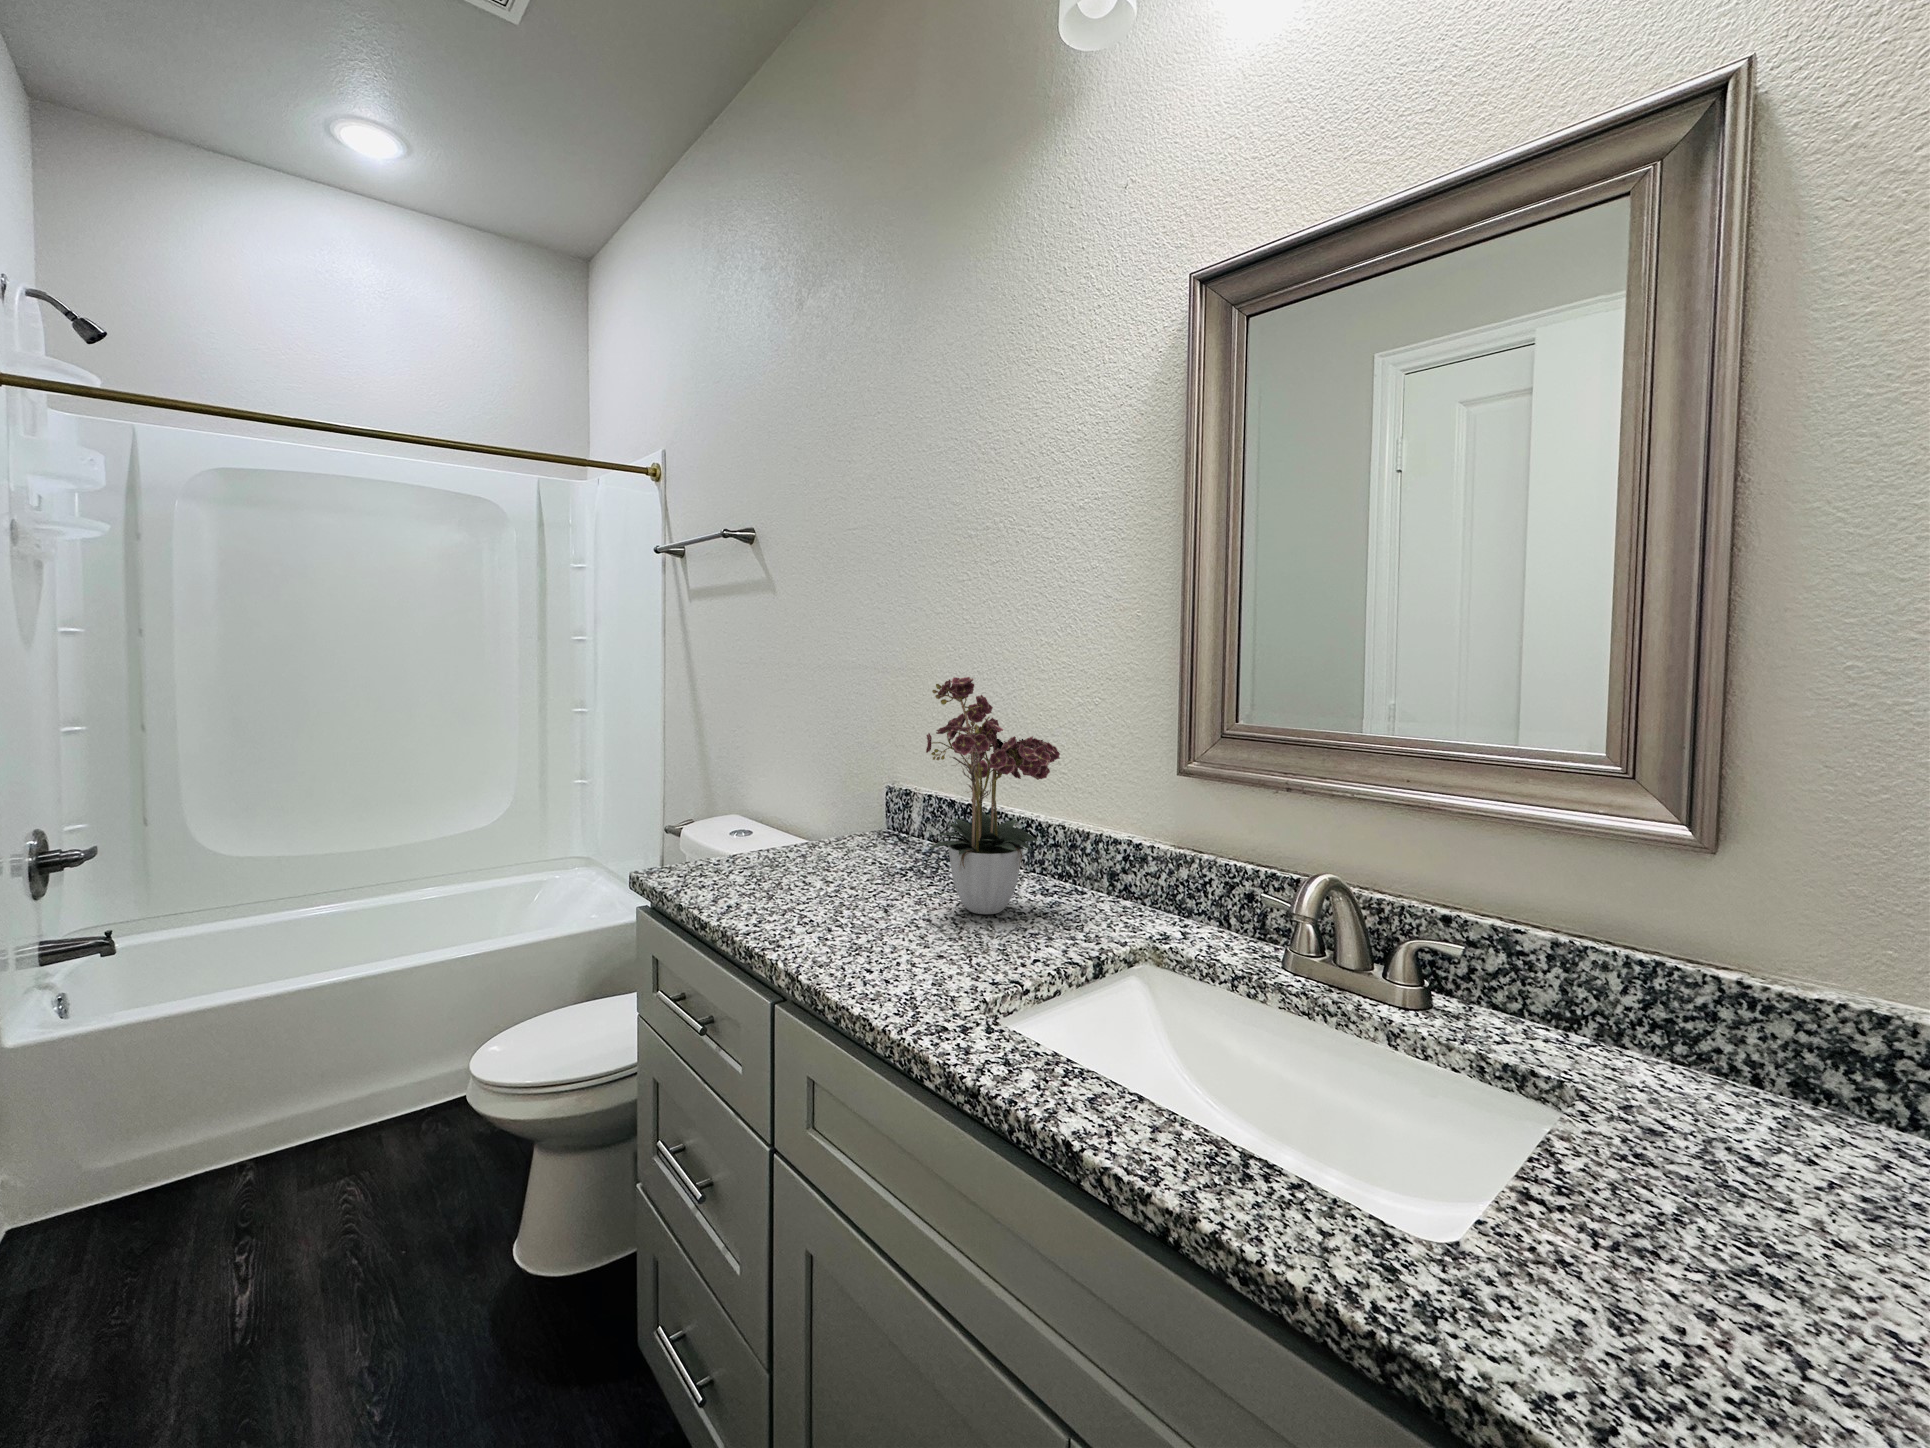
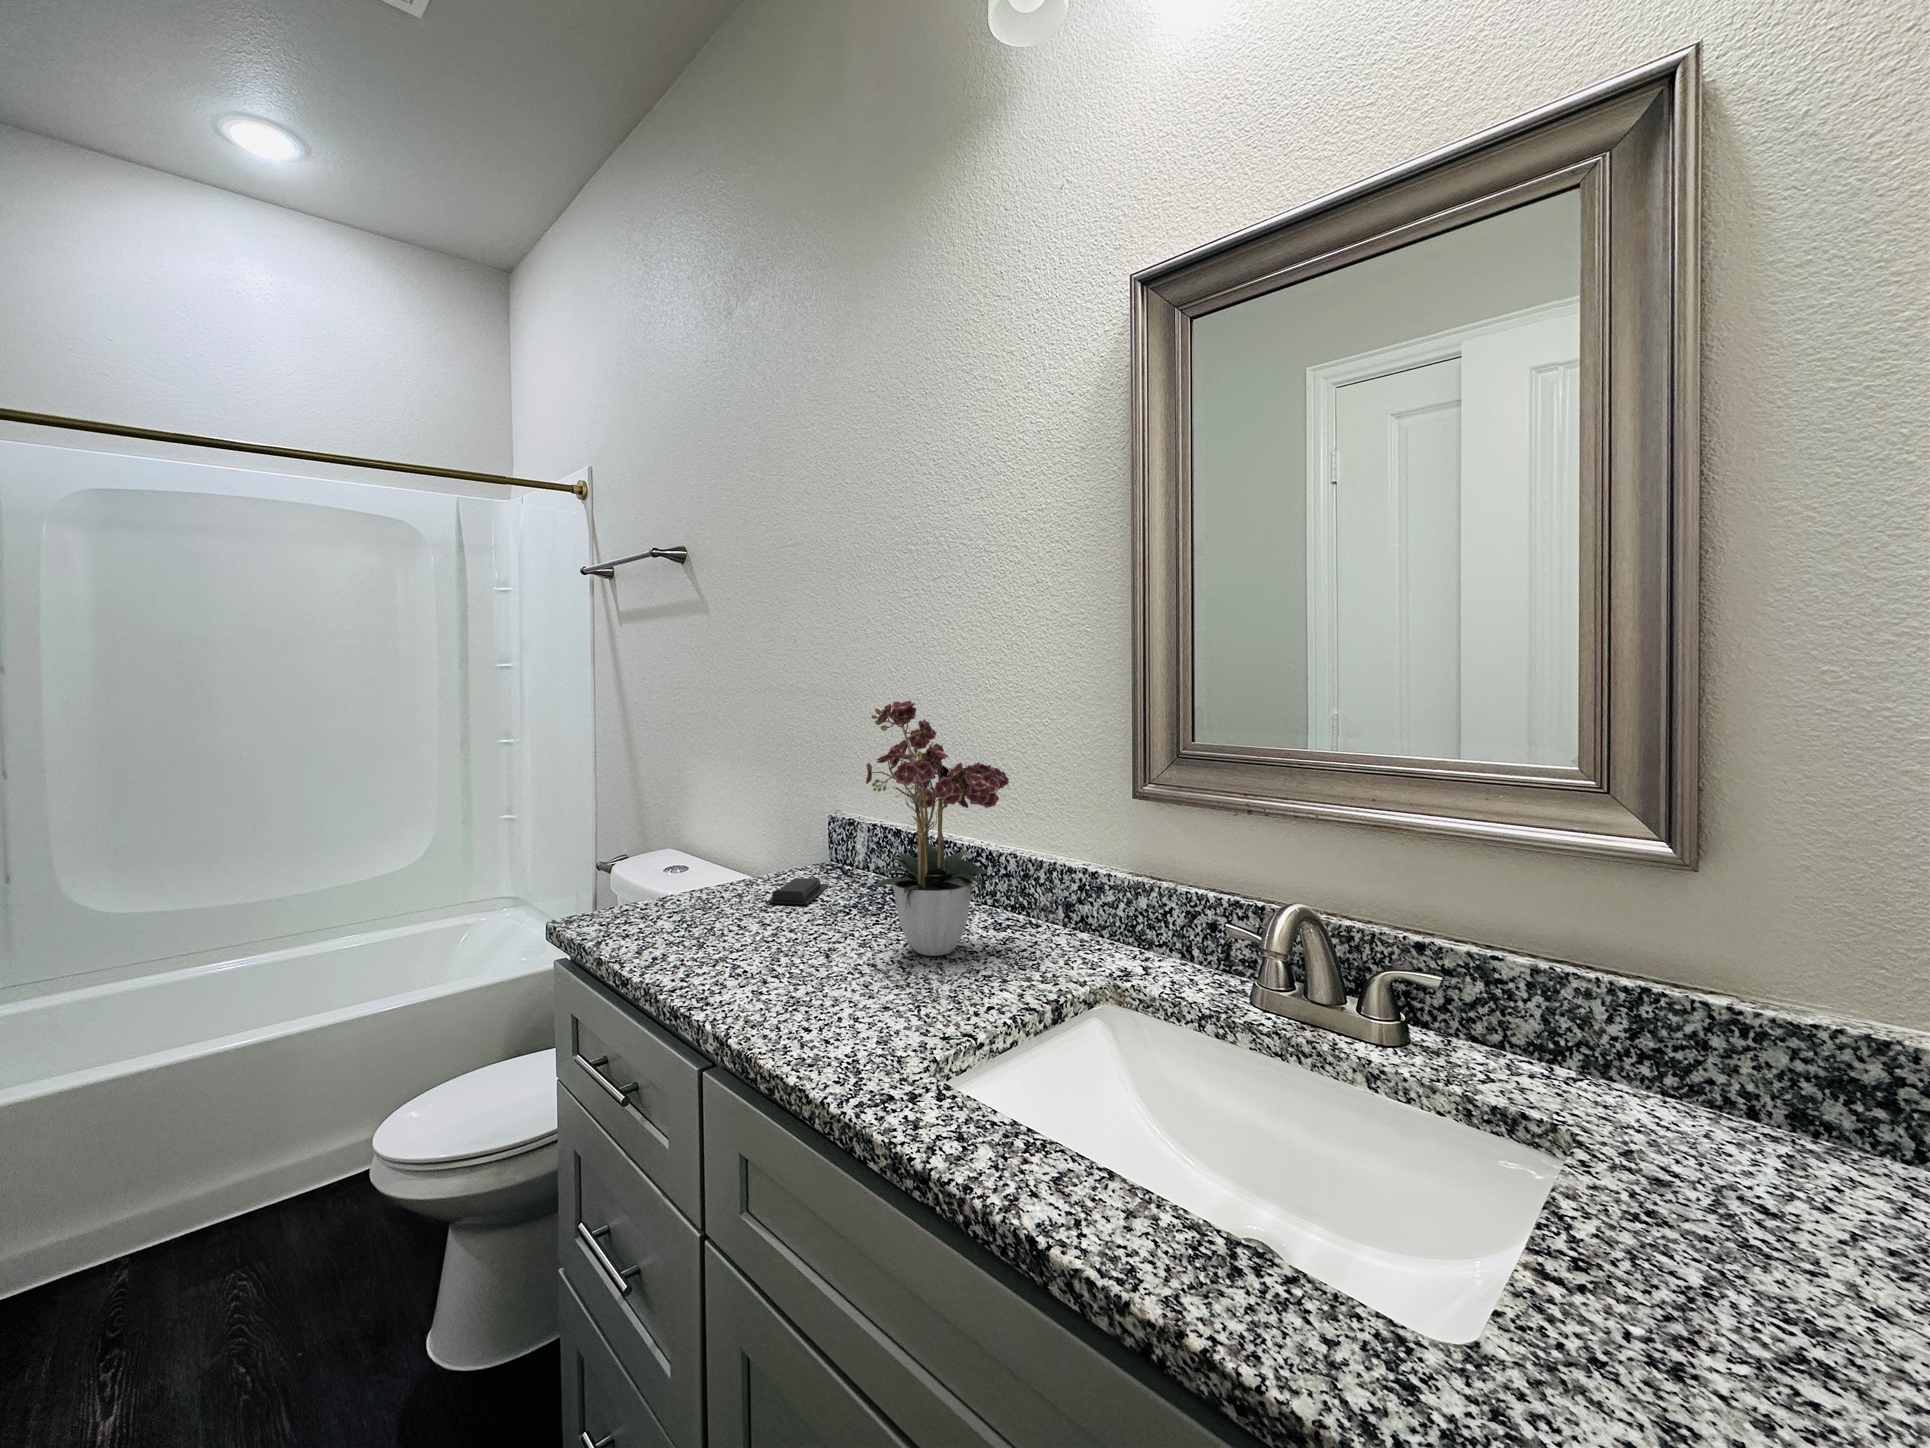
soap bar: none [829,842,887,866] -> present [767,878,829,904]

